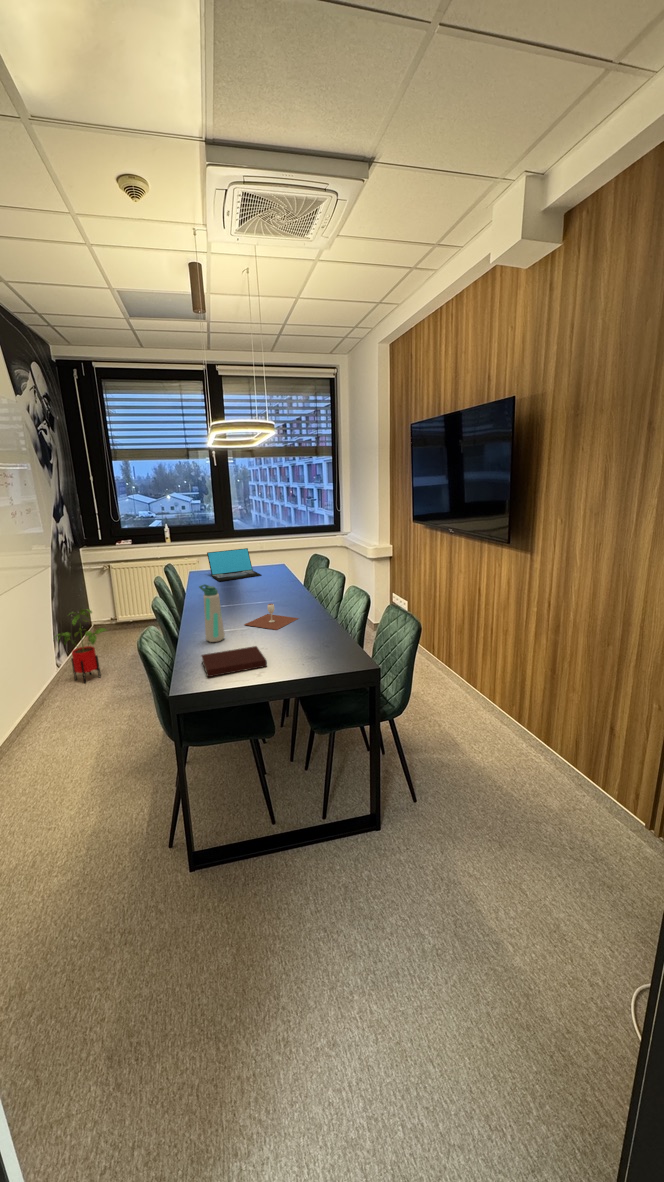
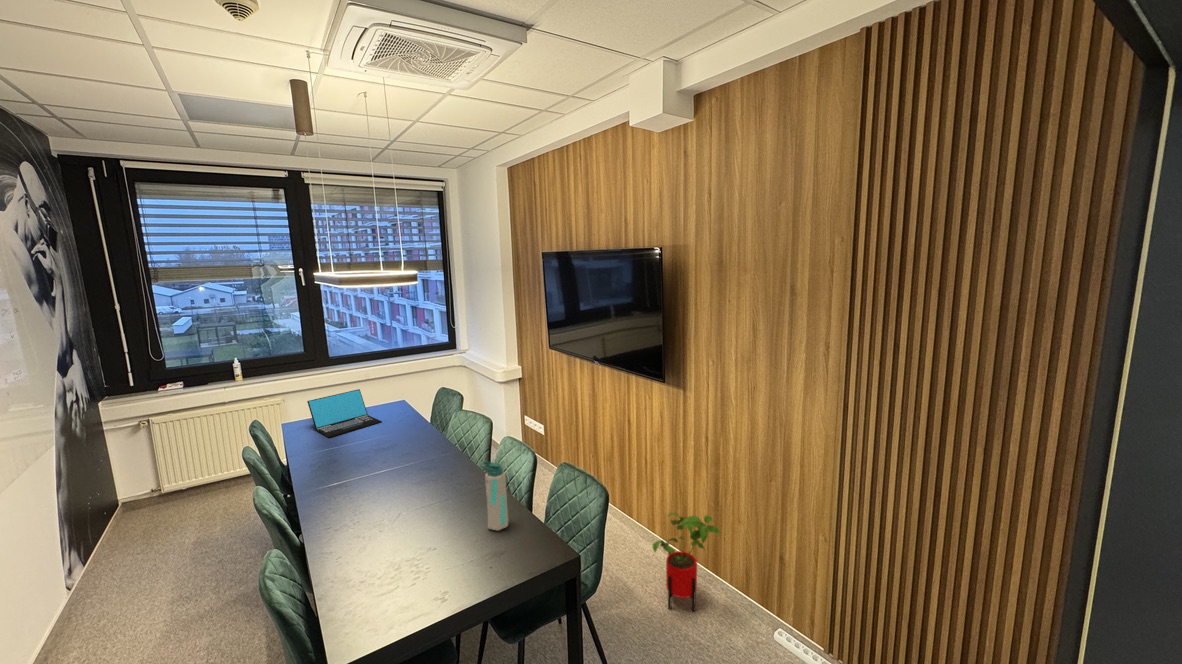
water bottle: present [199,584,225,642] -> present [481,461,508,531]
wine glass: present [245,604,299,630] -> none [389,478,456,512]
house plant: present [53,609,107,683] -> present [653,513,721,611]
notebook: present [202,646,267,677] -> none [354,548,446,616]

